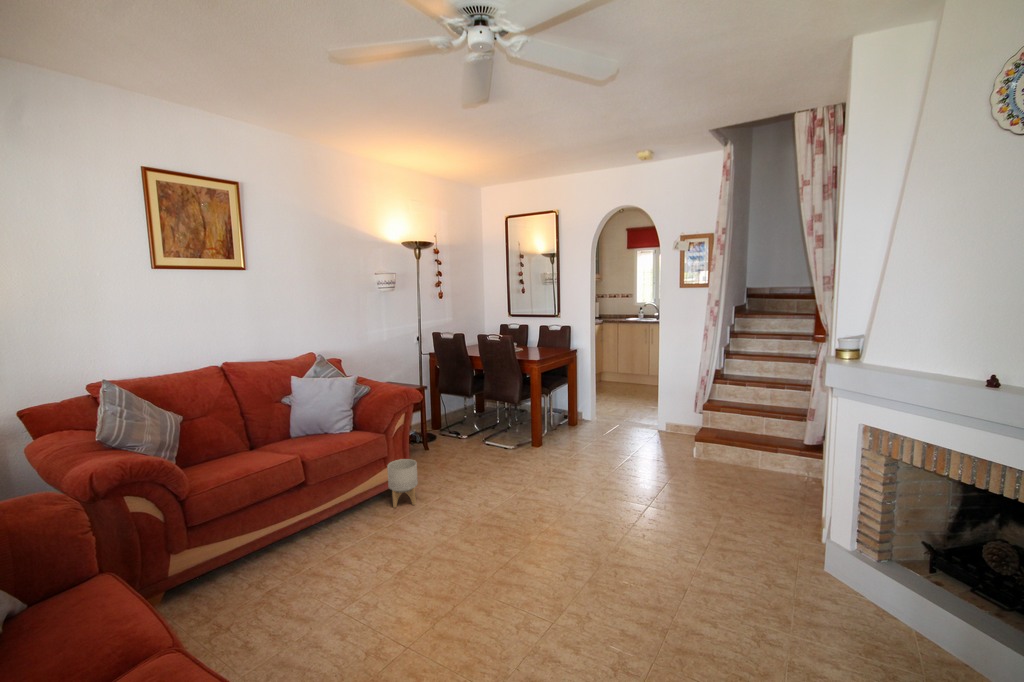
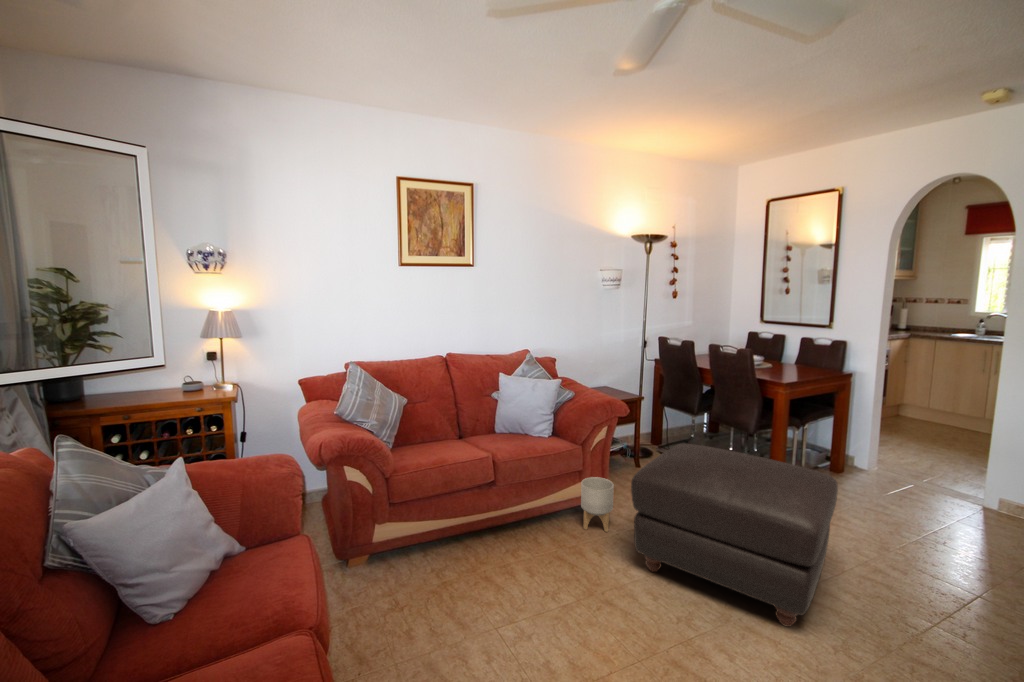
ottoman: none [437,414,578,530] -> present [631,444,838,627]

